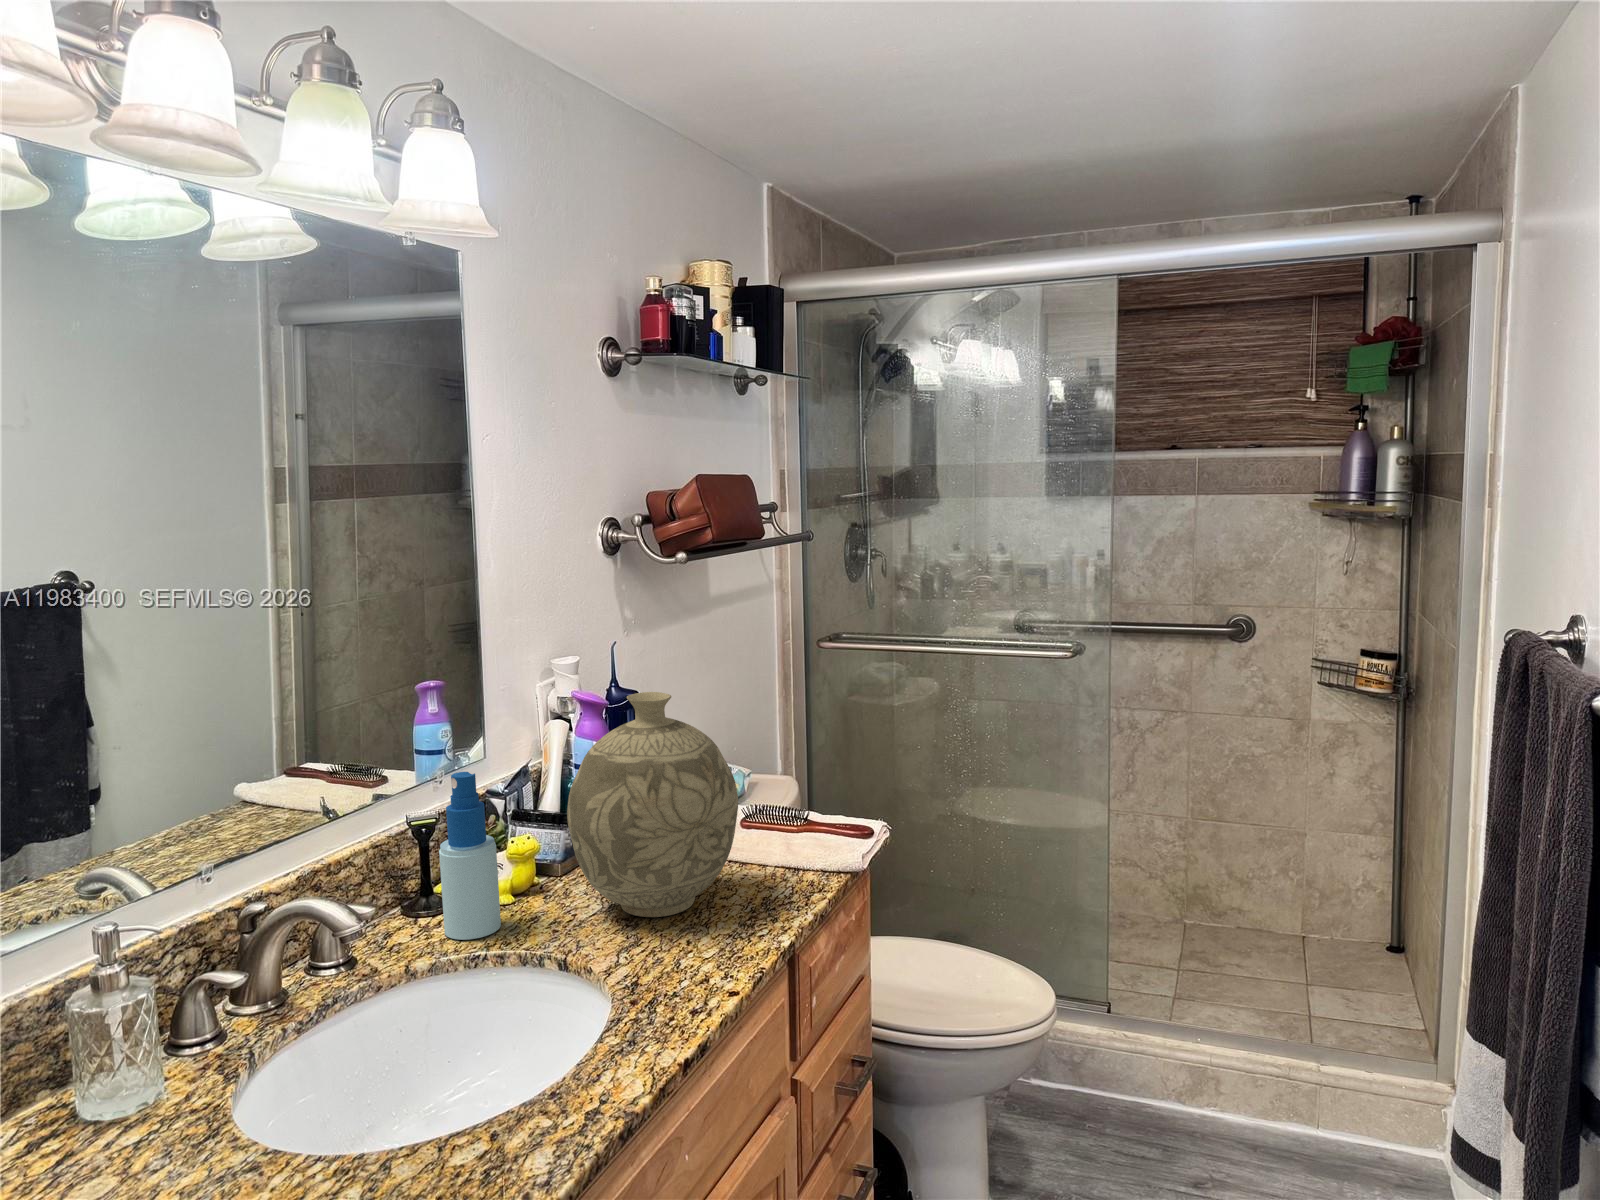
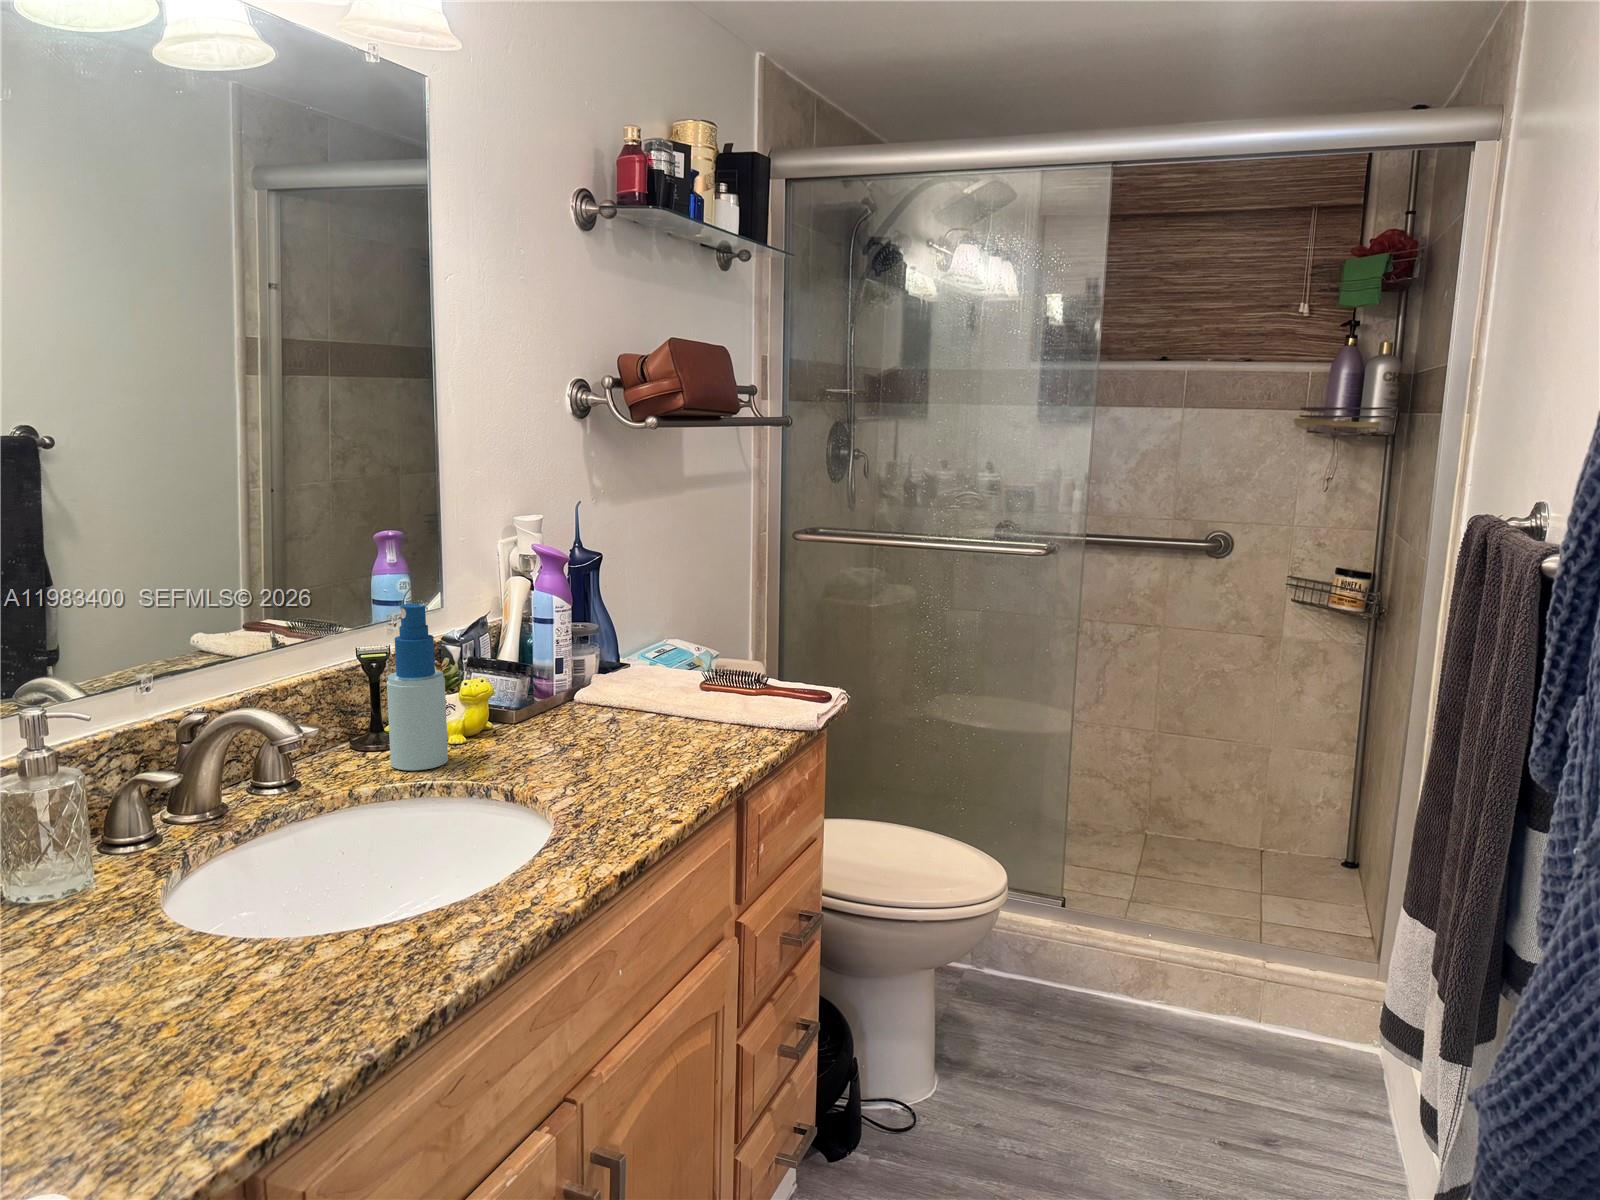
decorative vase: present [567,692,738,917] -> none [518,535,692,759]

